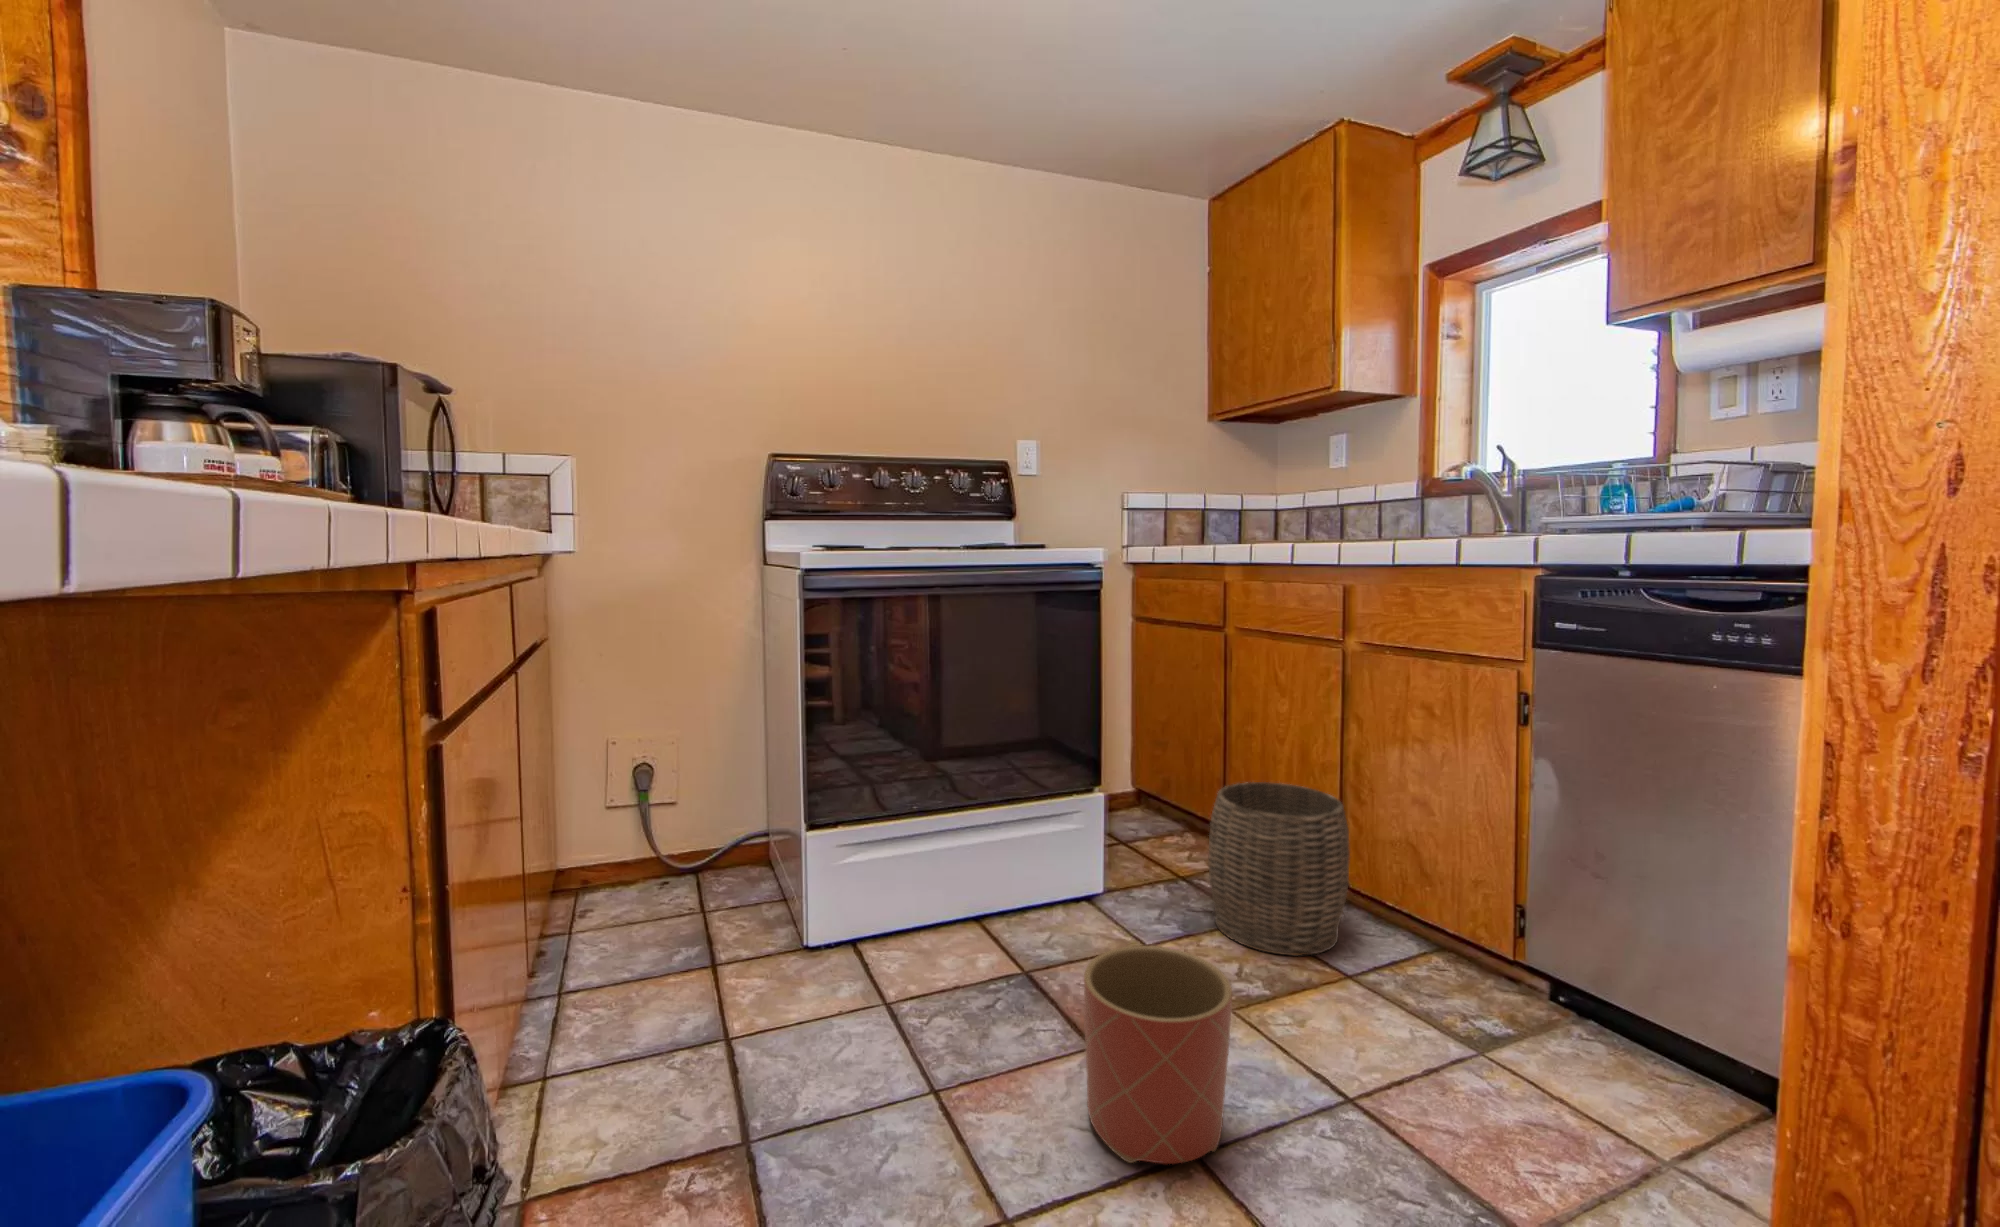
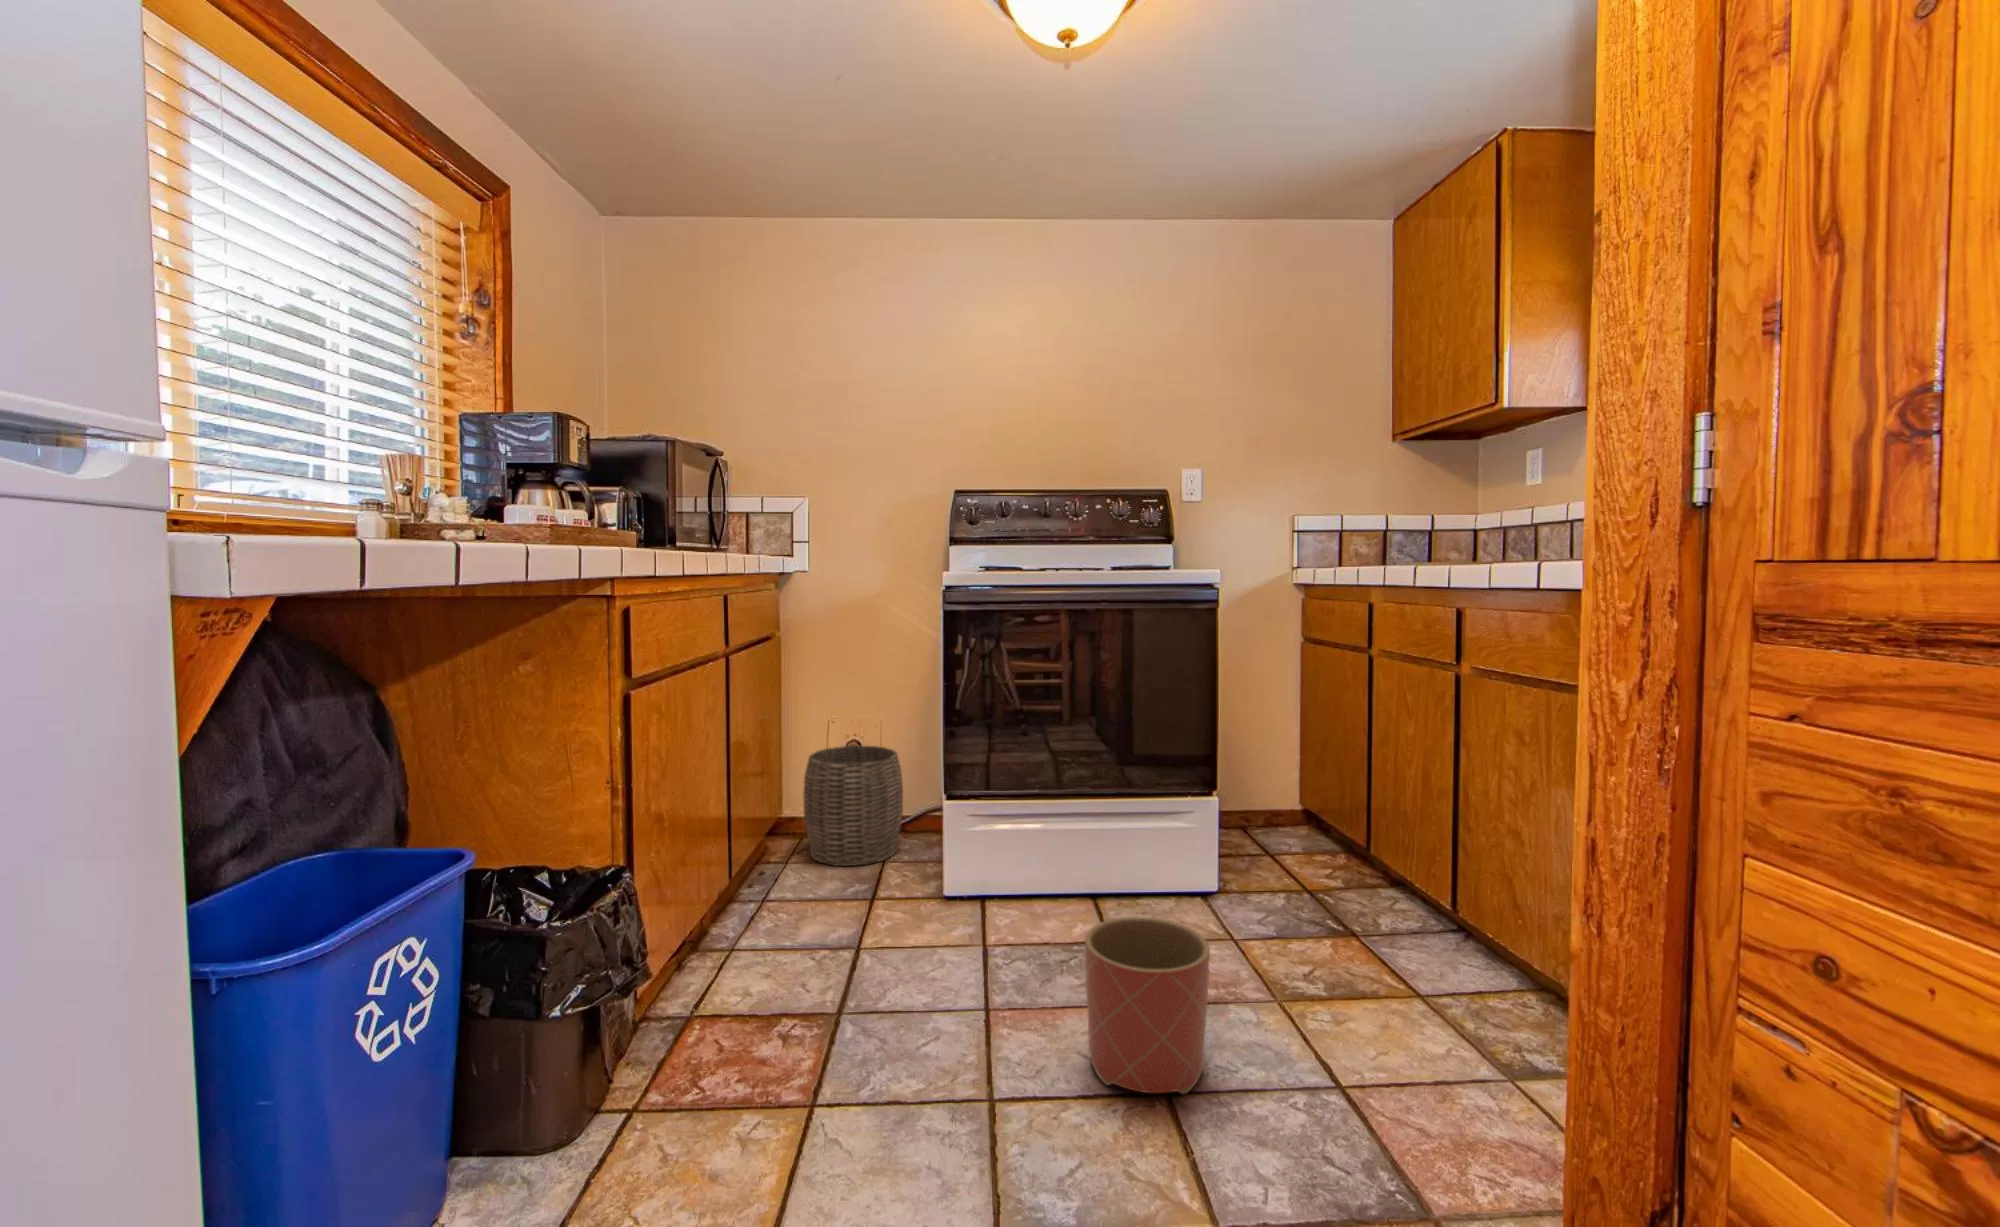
woven basket: present [1209,782,1350,955] -> present [803,746,903,866]

